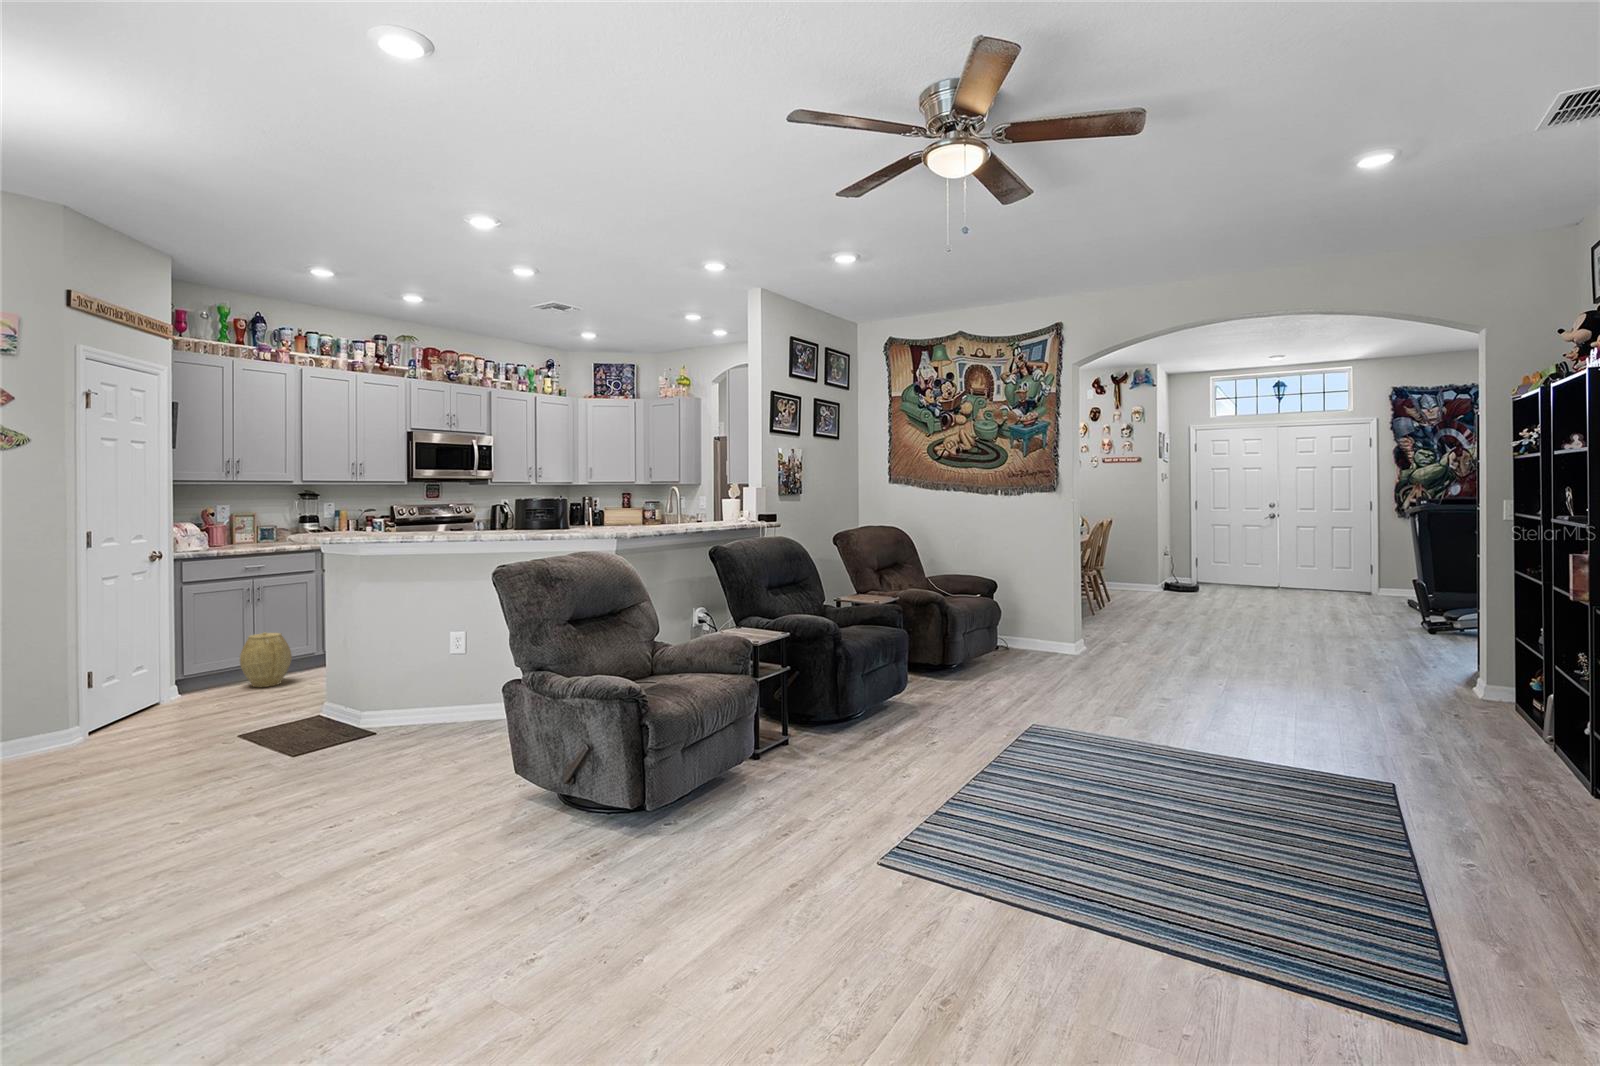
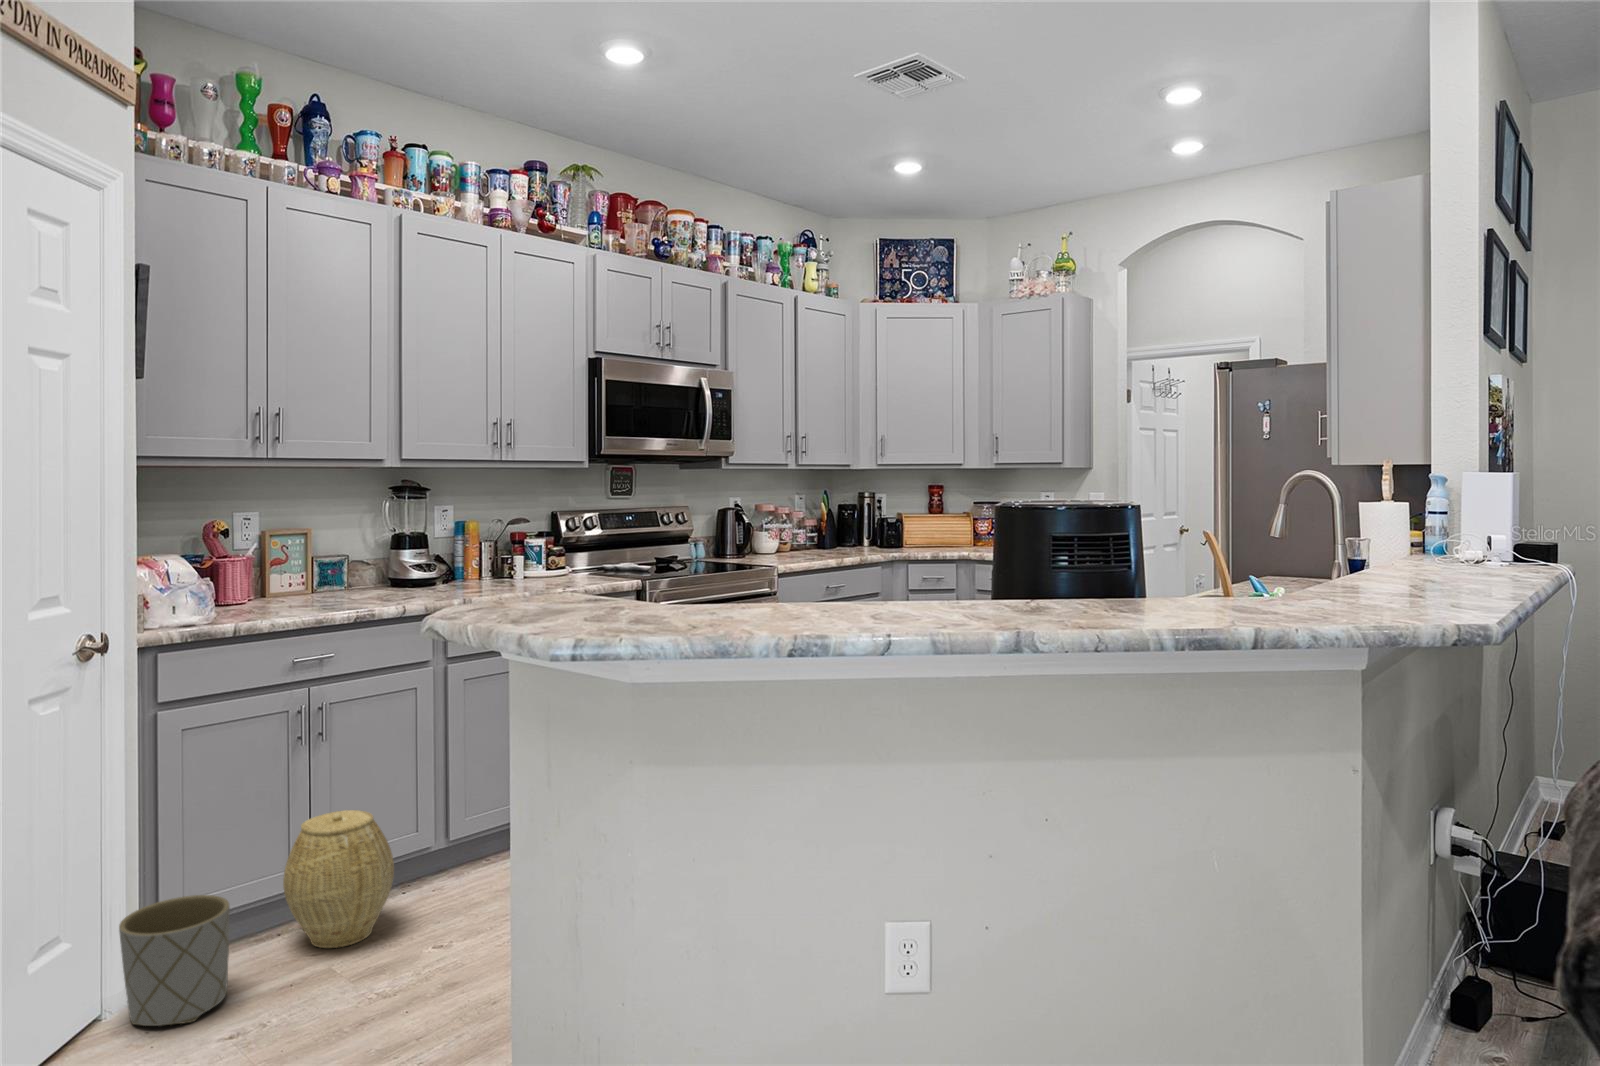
planter: none [167,659,215,705] -> present [119,895,230,1026]

